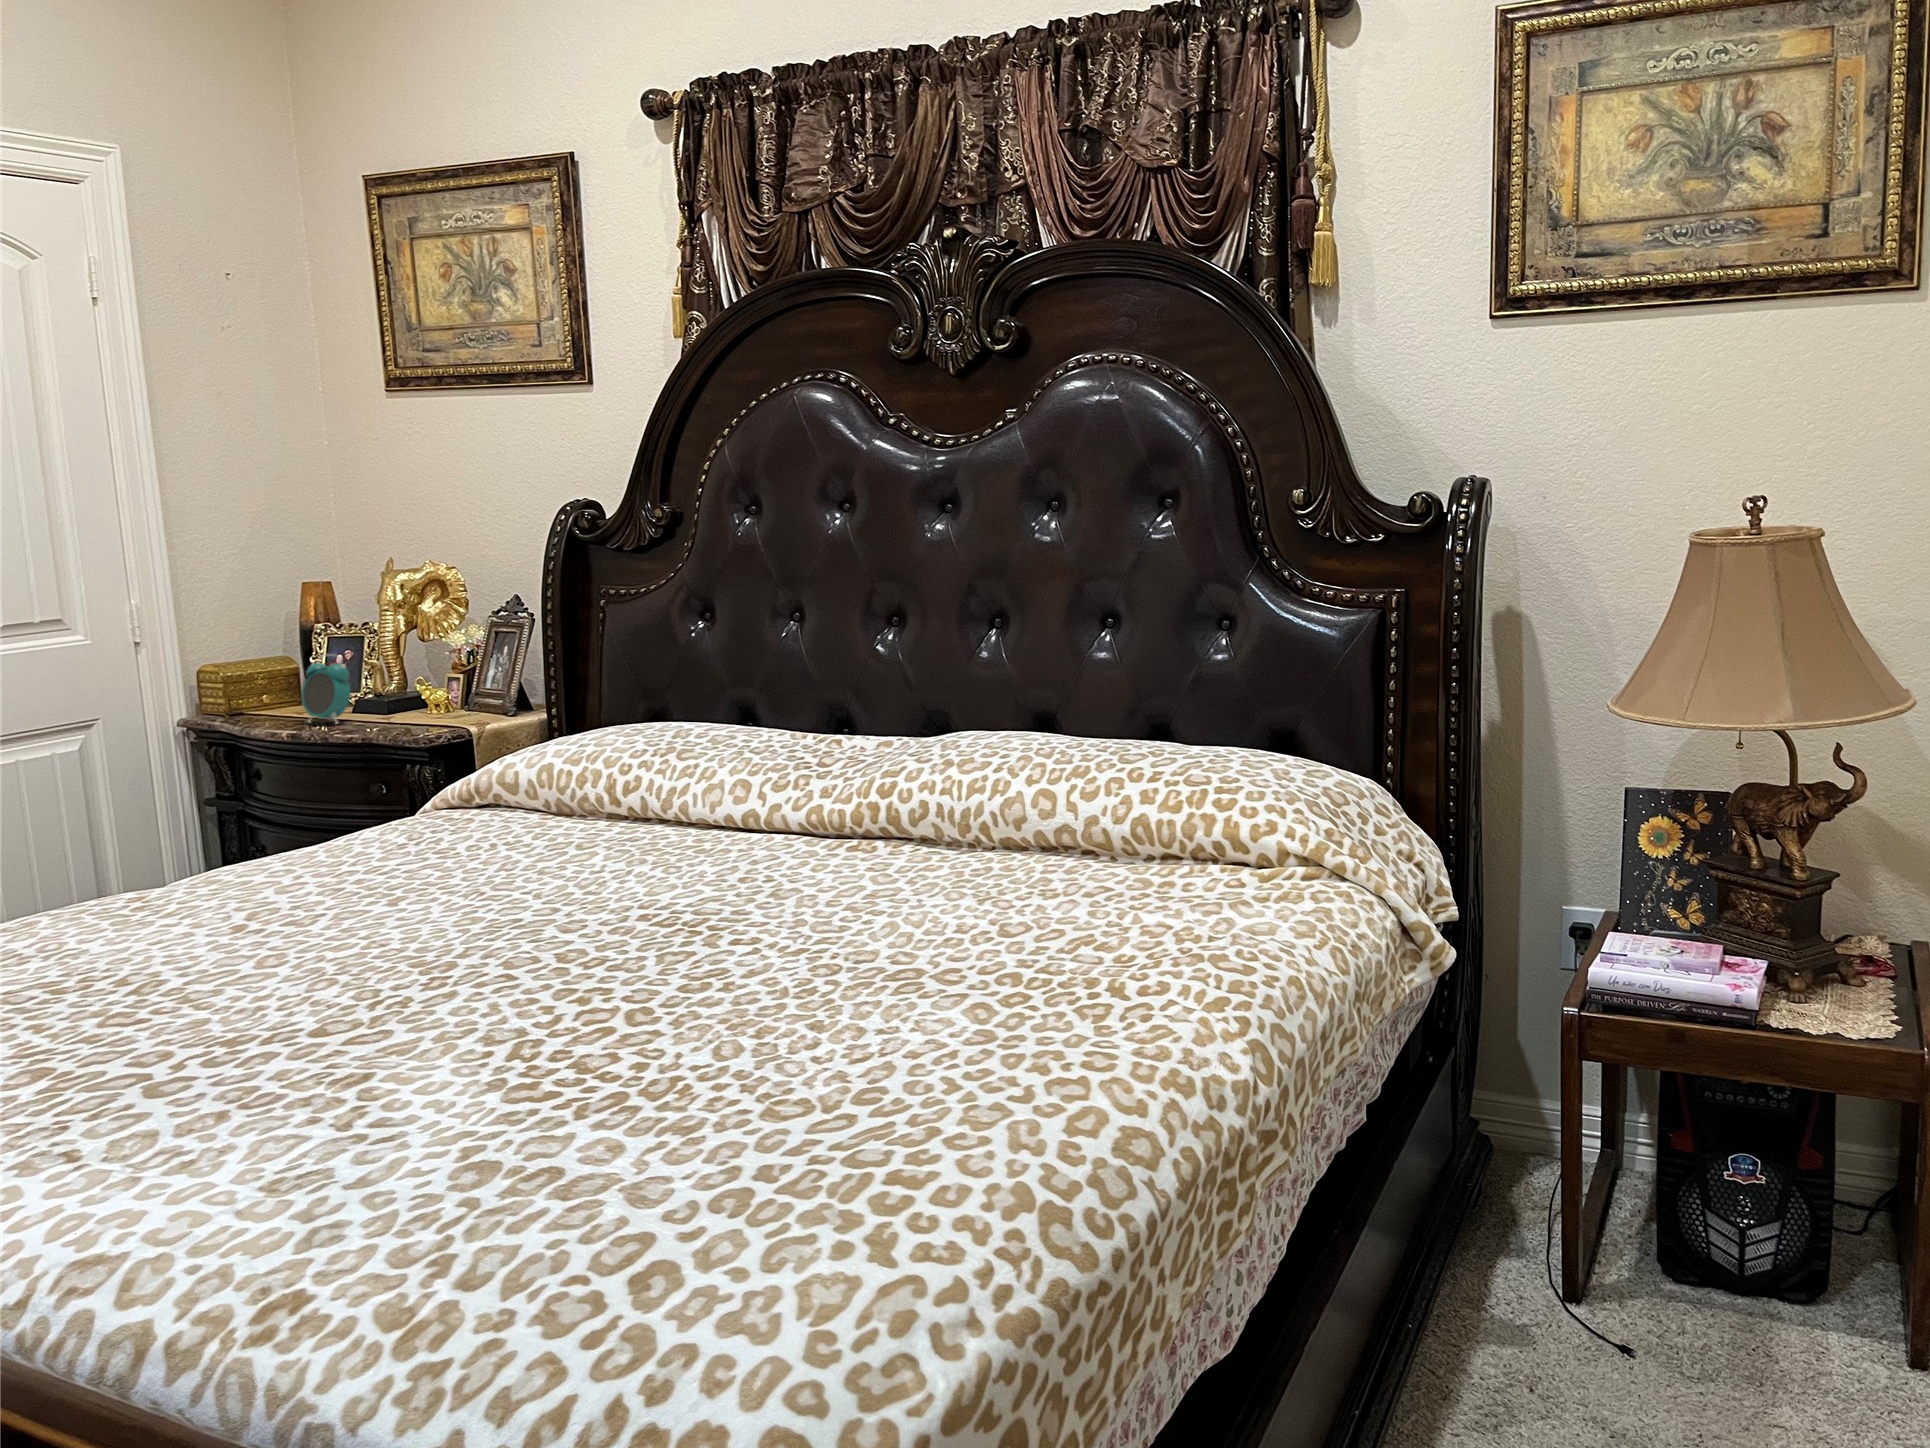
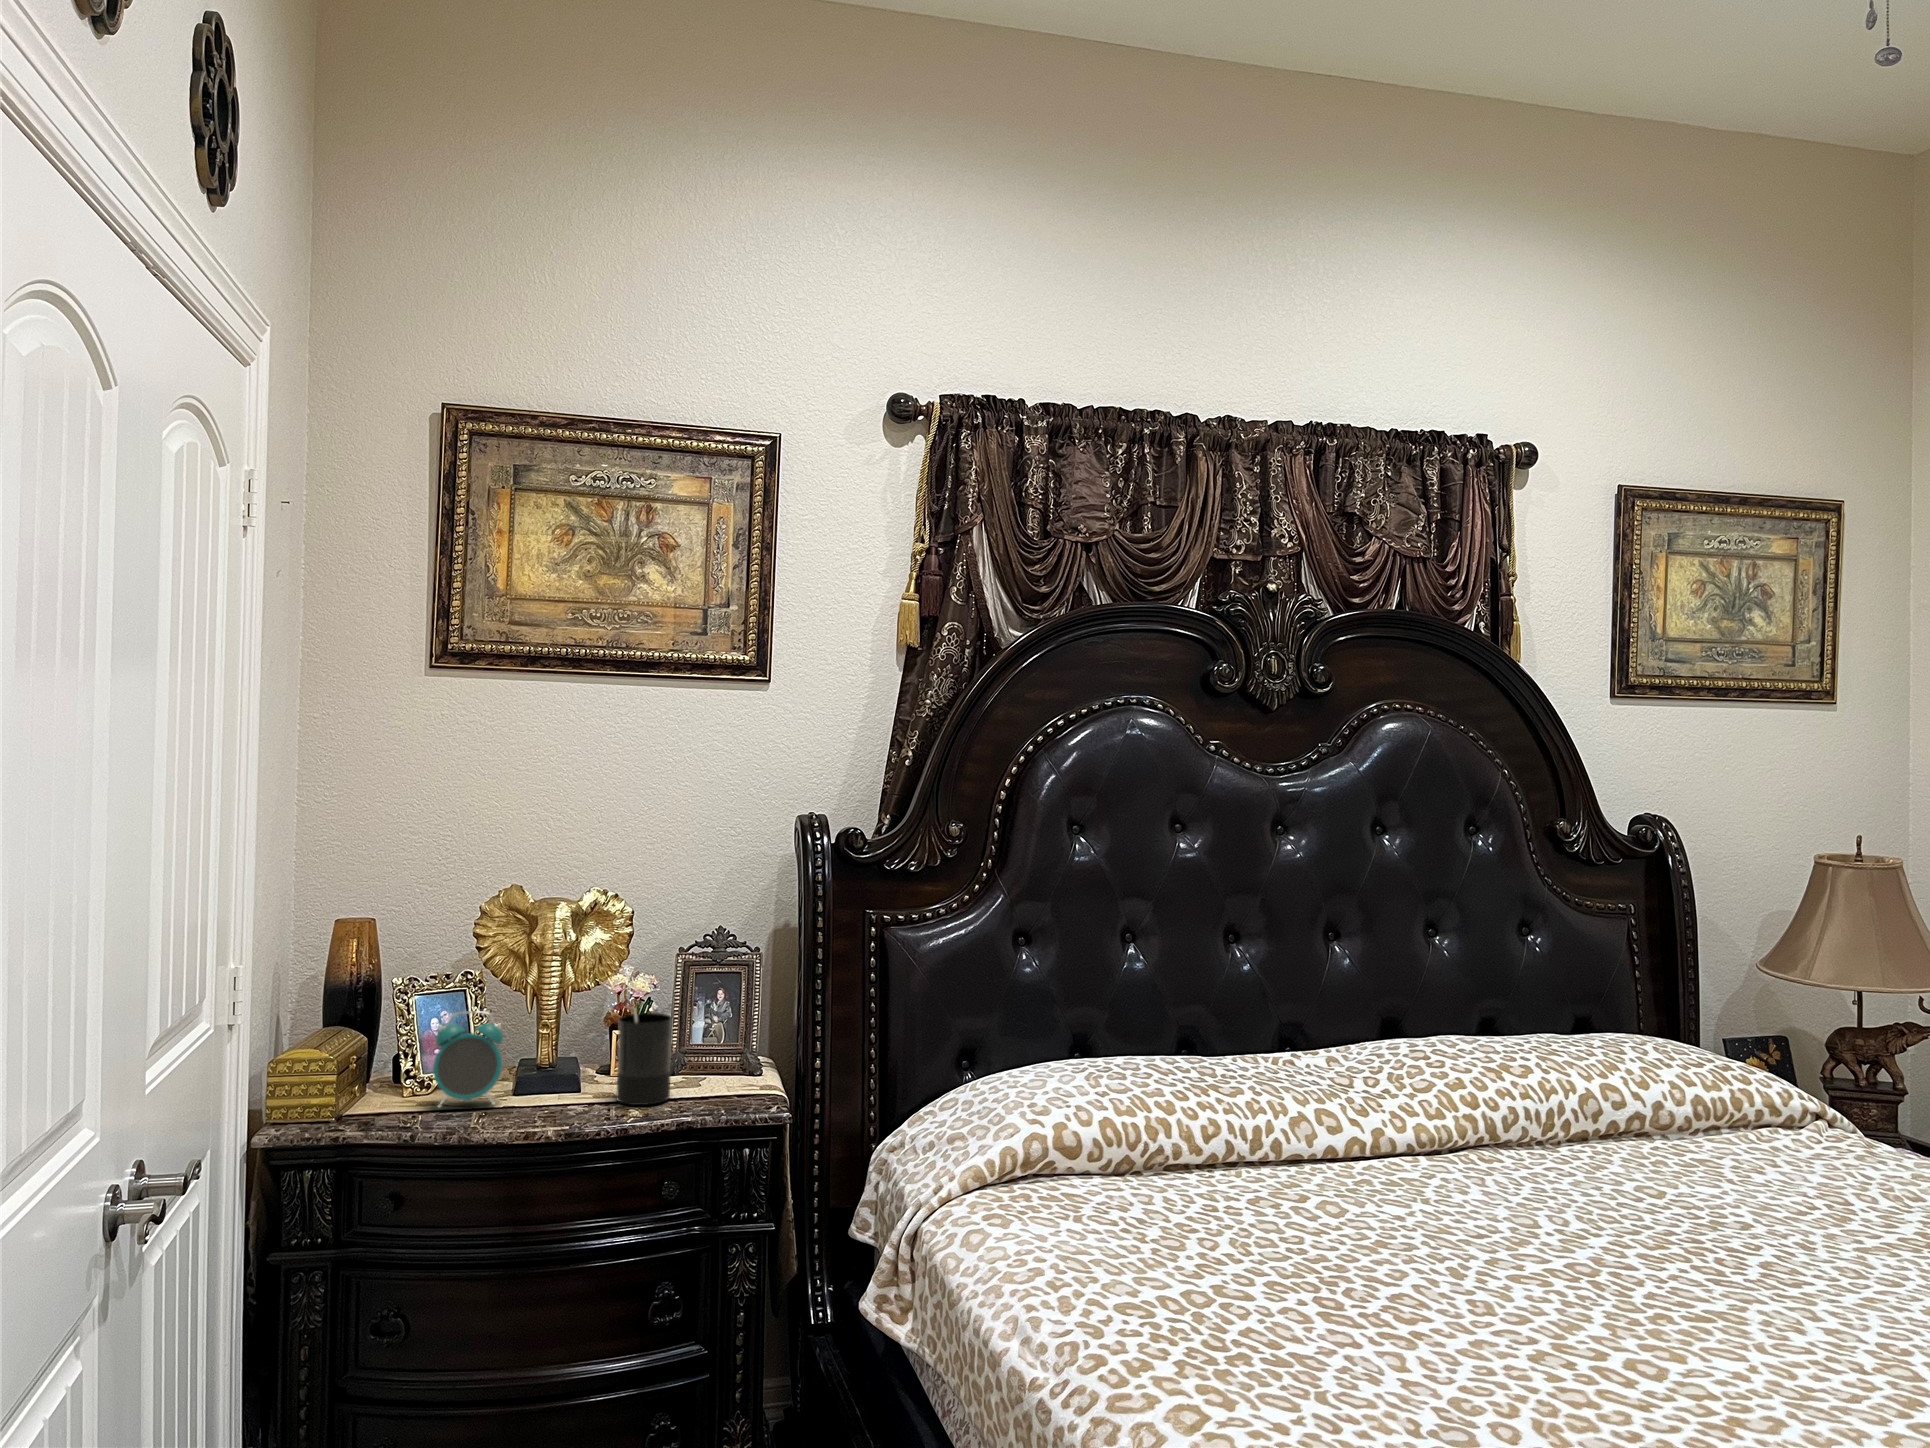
candle: none [395,657,445,733] -> present [617,1008,672,1105]

